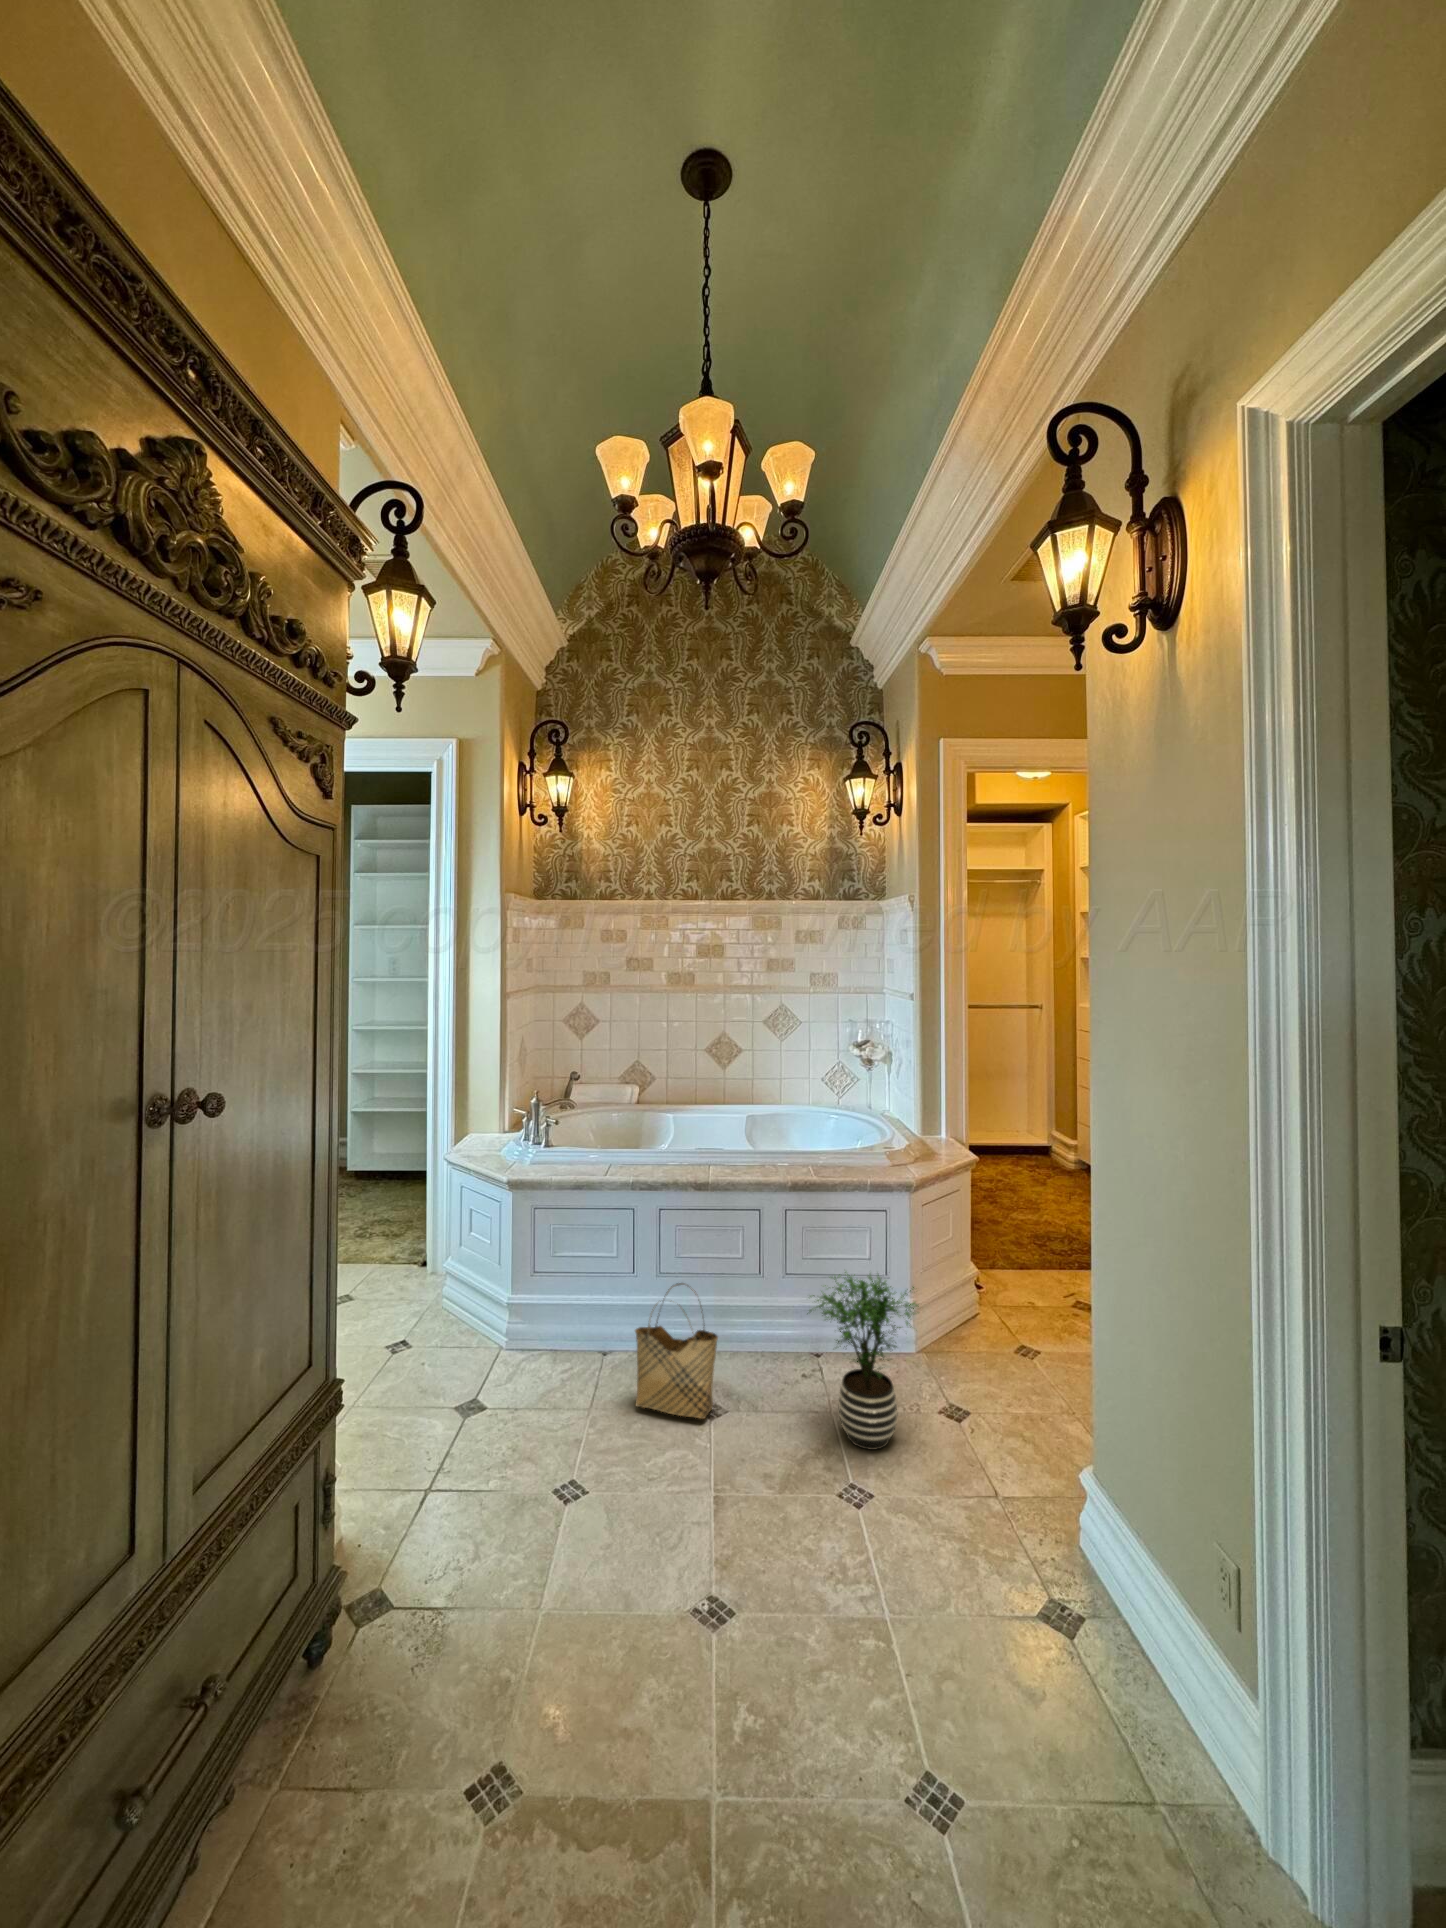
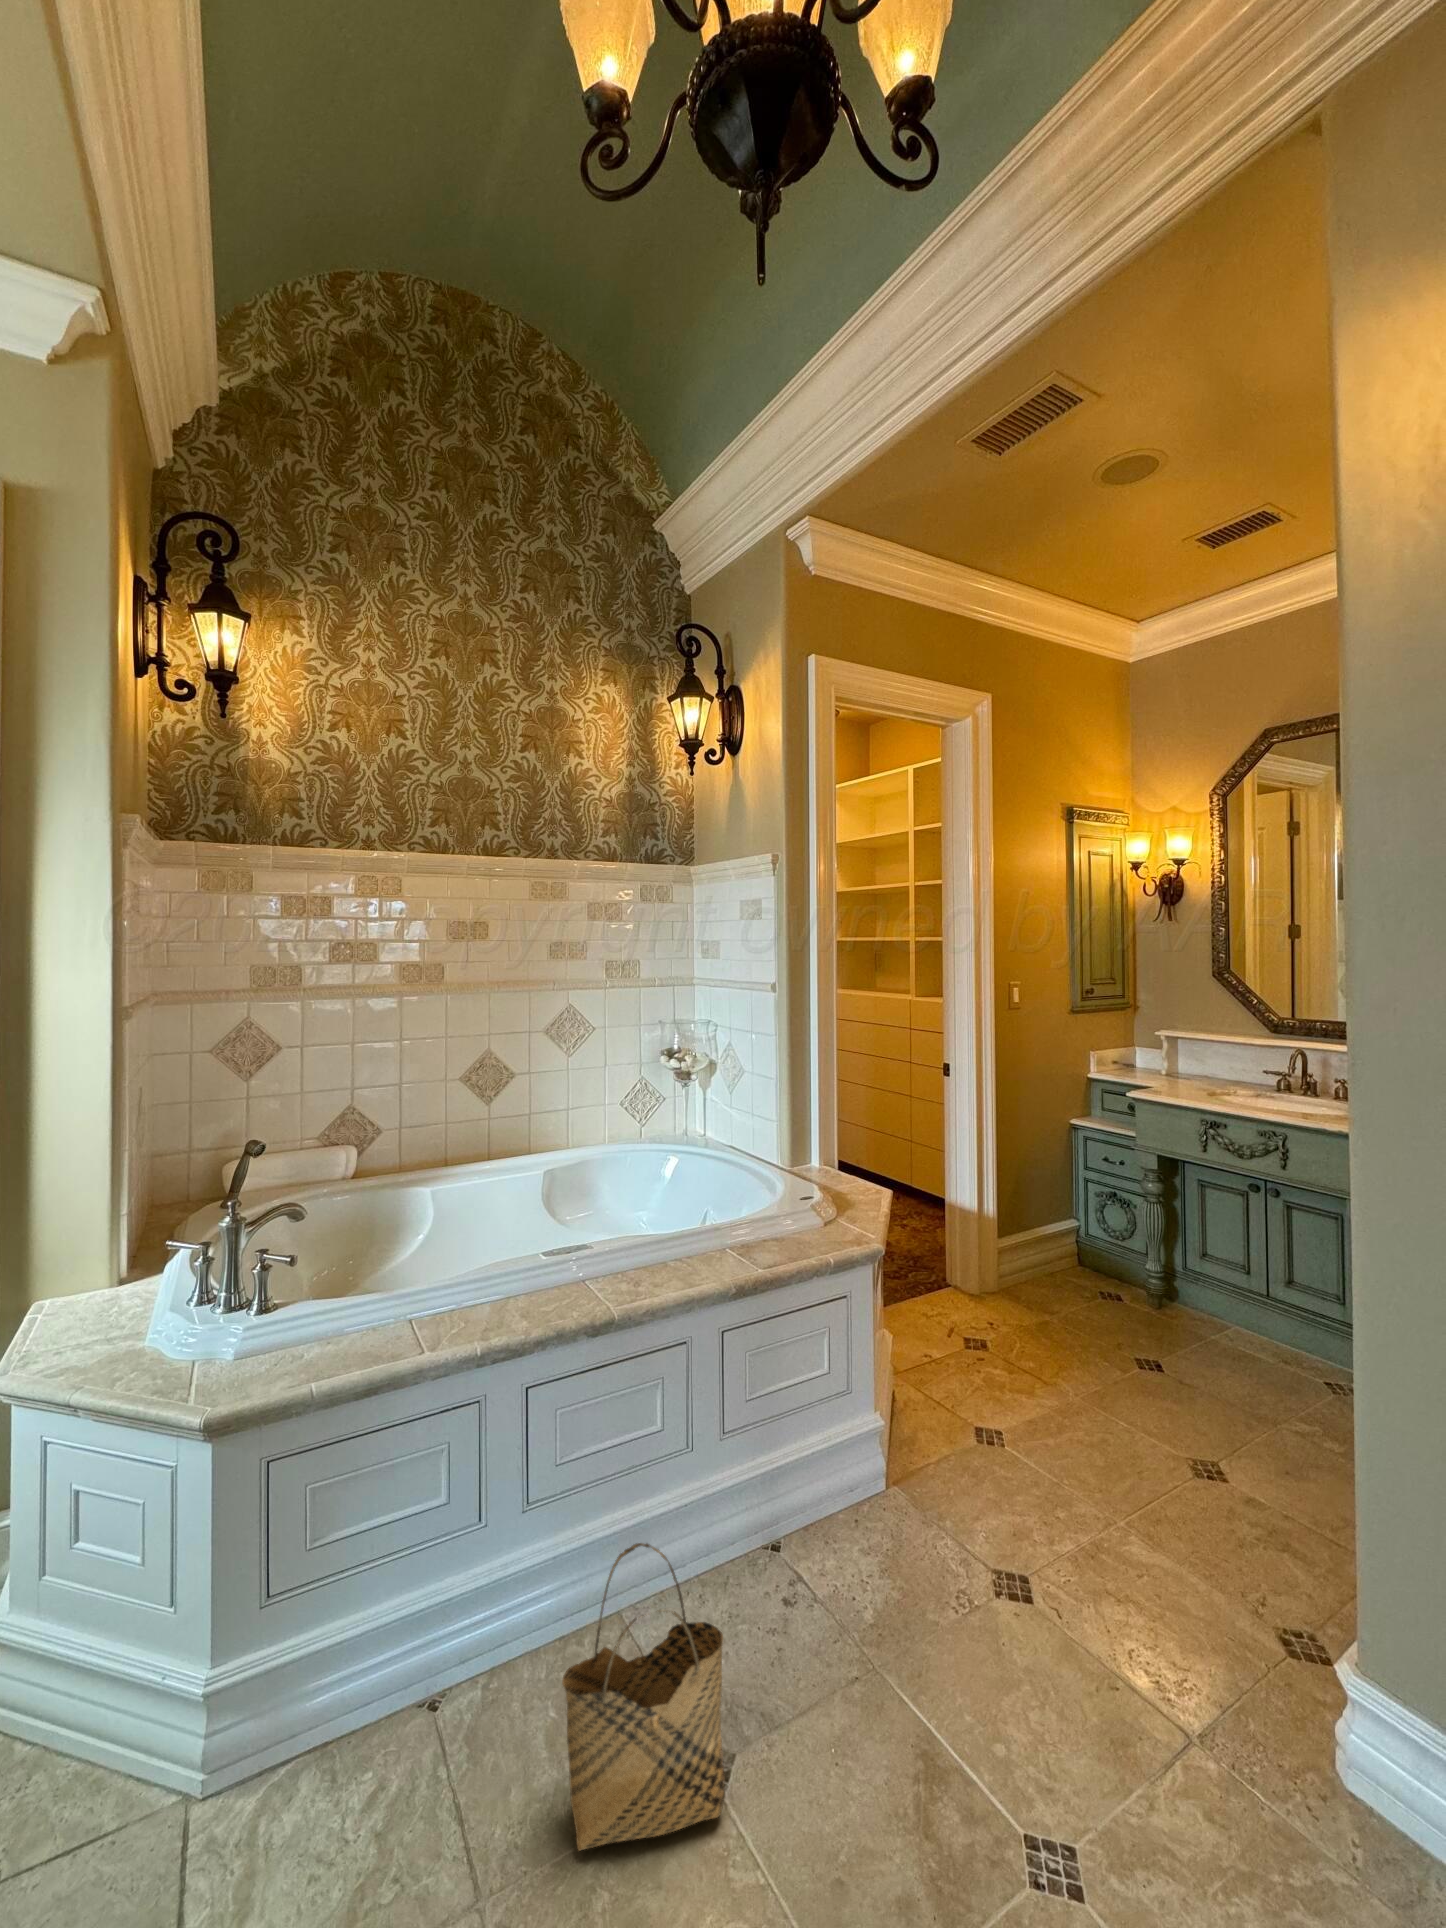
potted plant: present [807,1272,919,1450] -> none [861,1415,1055,1739]

